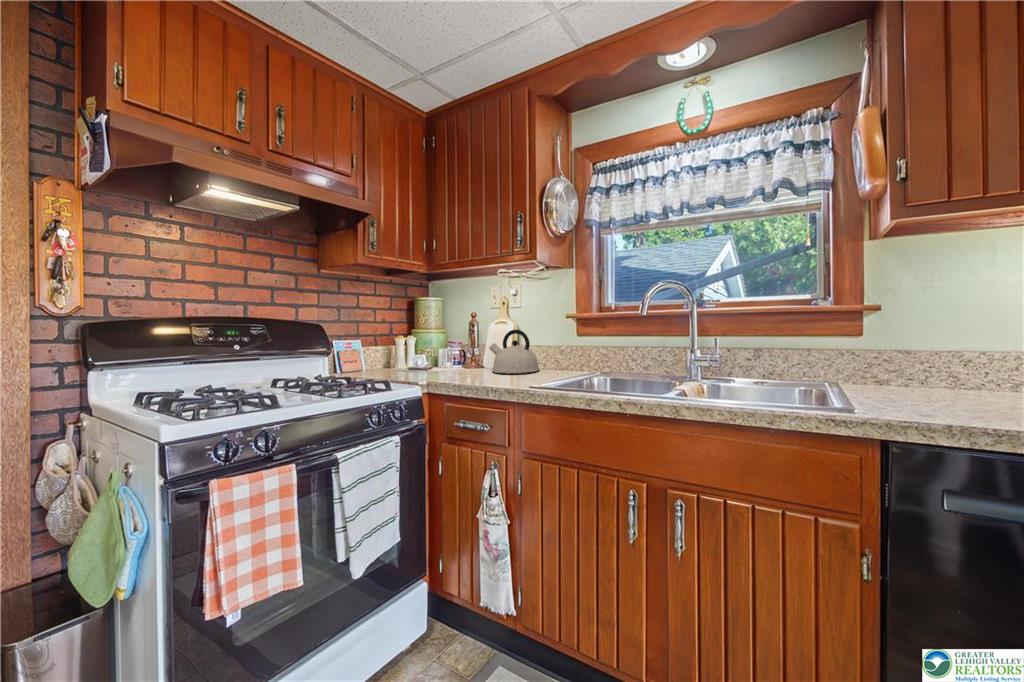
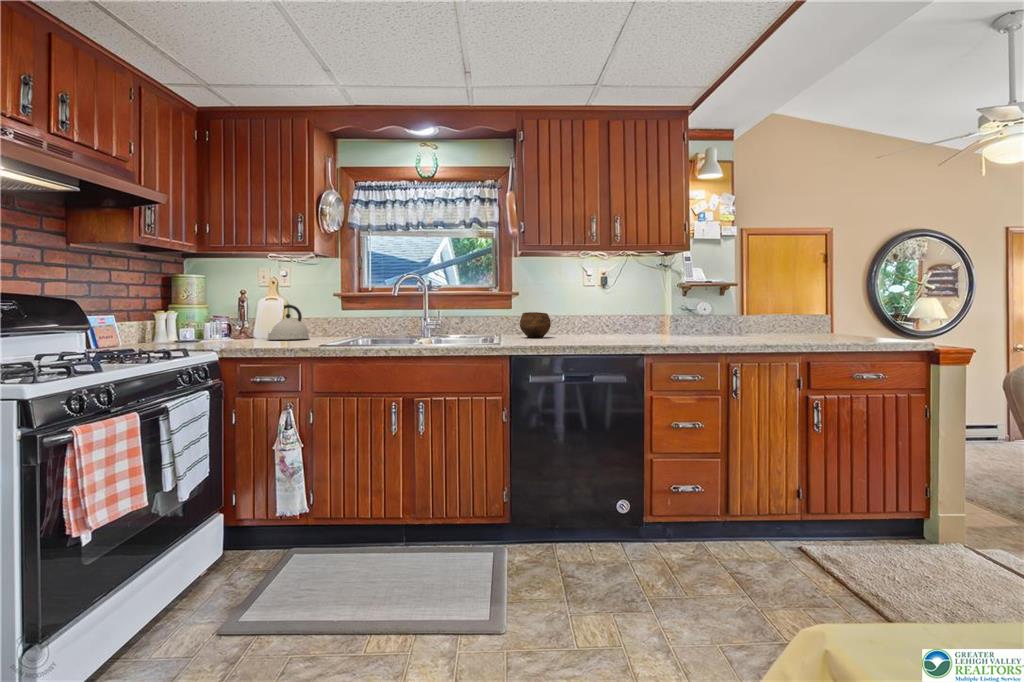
bowl: none [880,343,966,394] -> present [520,312,551,338]

